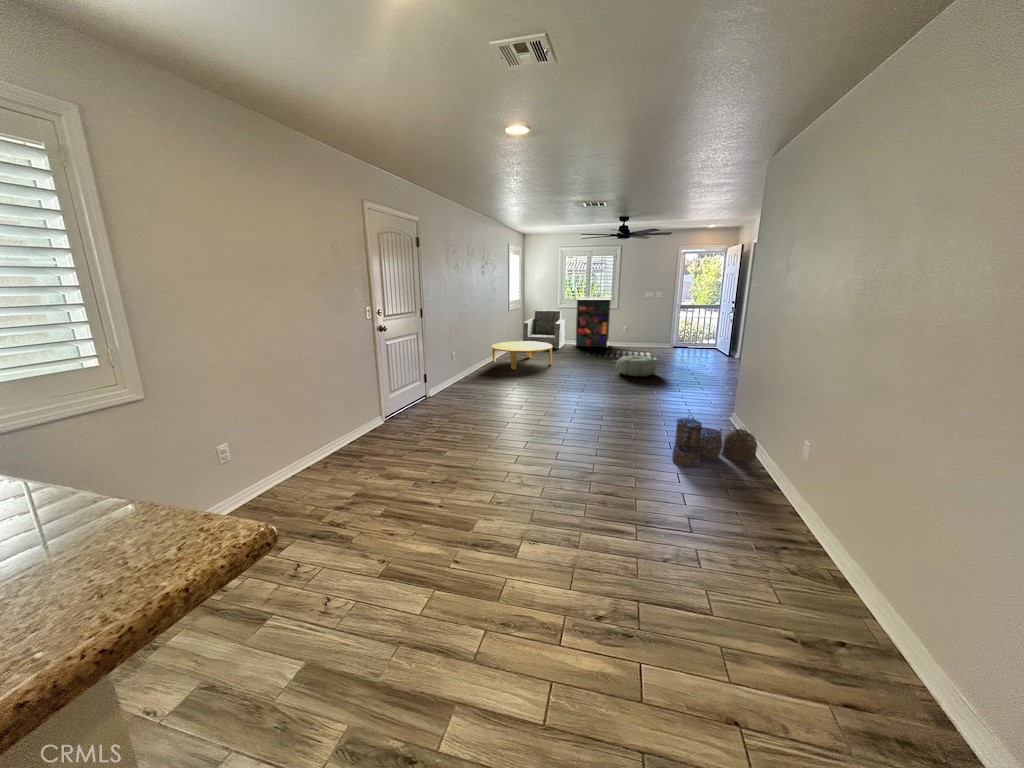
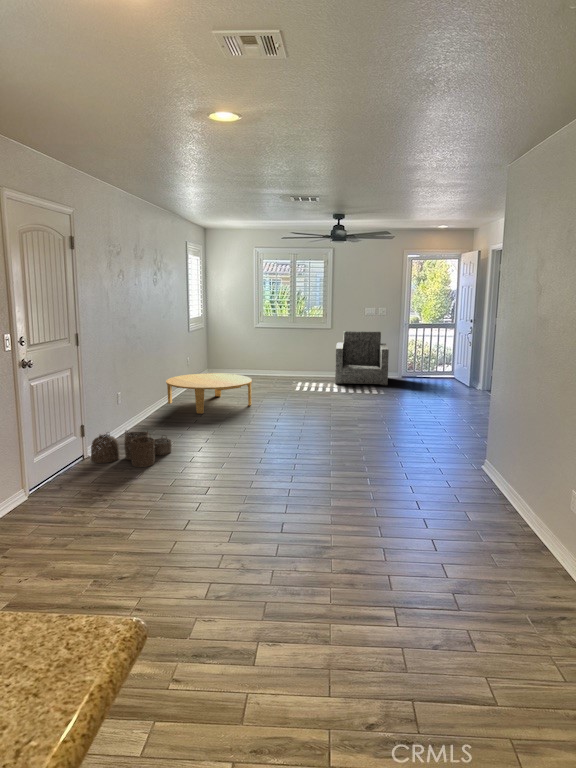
bookshelf: present [576,297,611,347] -> none [279,312,323,379]
armchair: present [523,310,565,349] -> present [335,331,389,385]
pouf: present [616,356,657,377] -> none [338,391,389,418]
woven basket: present [672,416,757,467] -> present [91,430,172,467]

